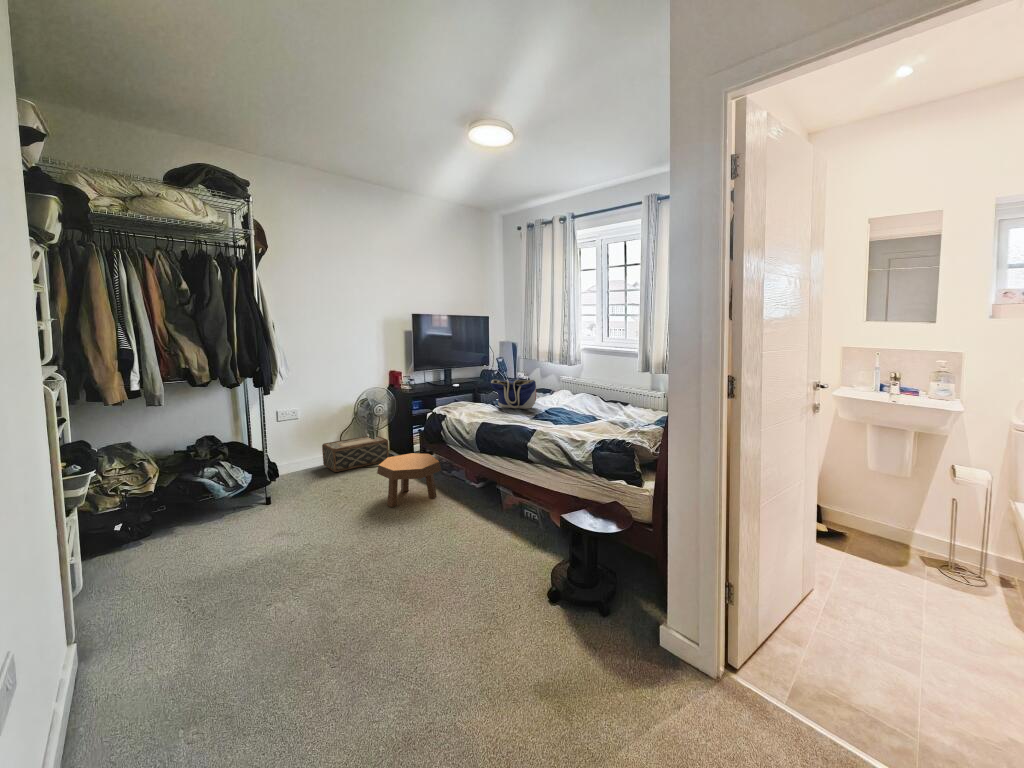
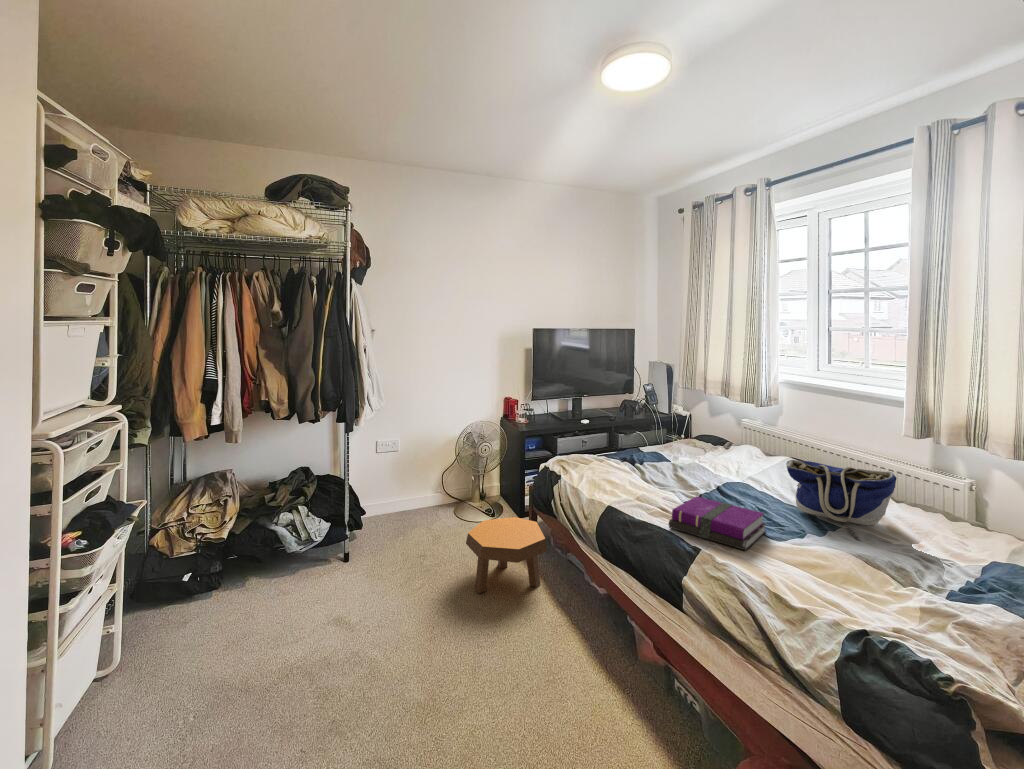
tote bag: present [491,379,536,409] -> present [786,460,897,525]
notebook: none [528,411,584,433] -> present [669,497,766,550]
woven basket: present [322,436,389,472] -> none [421,476,496,522]

